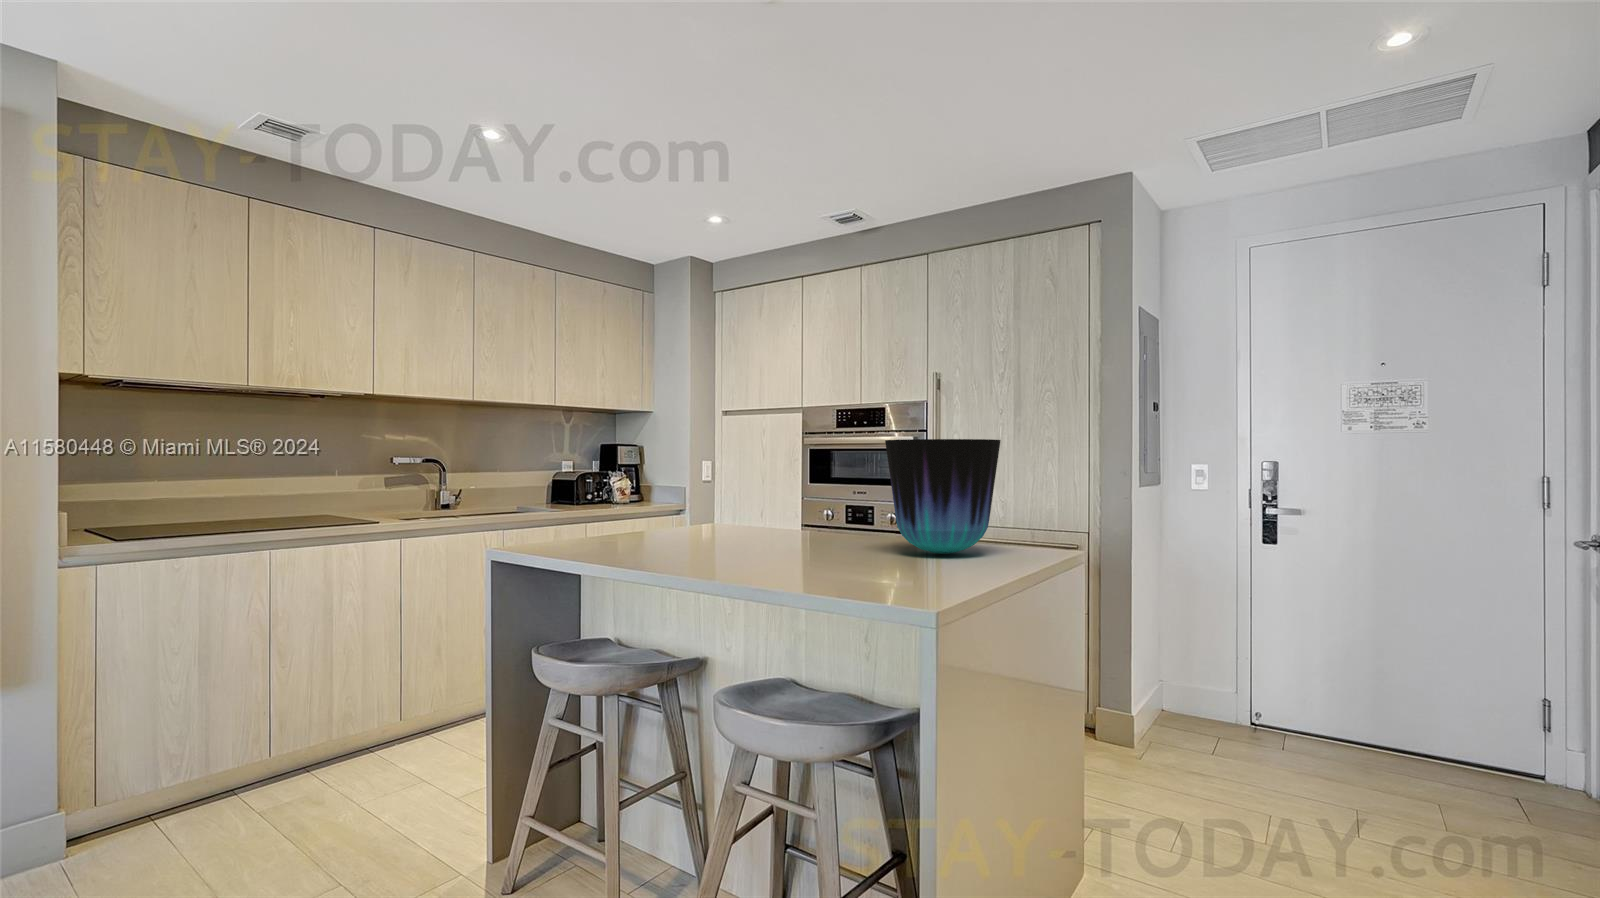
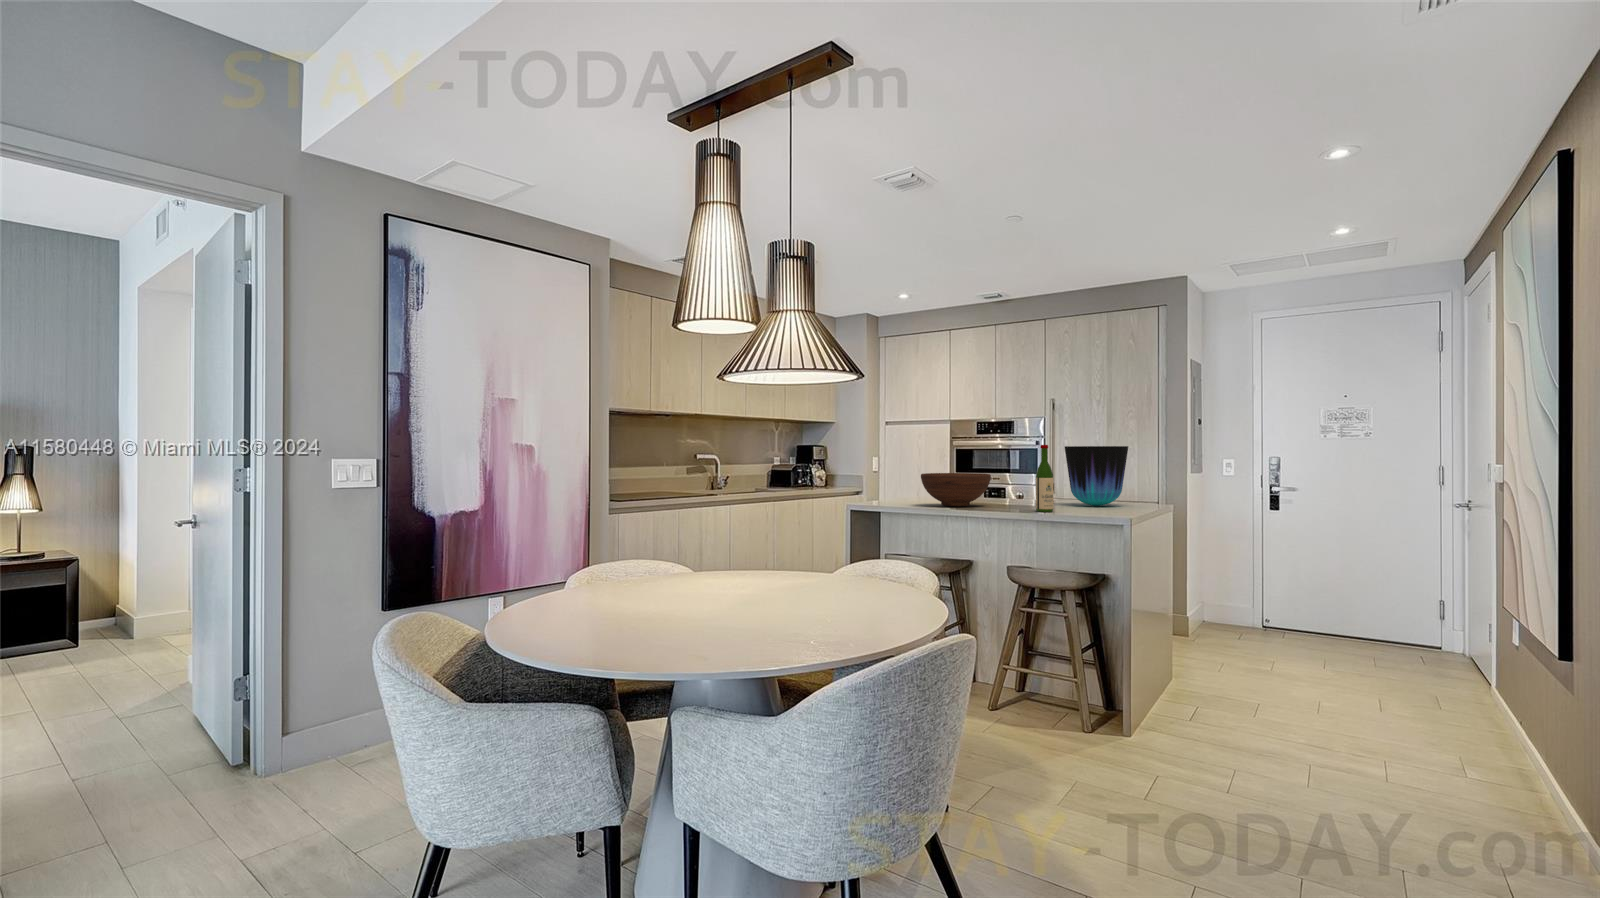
wine bottle: none [780,434,816,579] -> present [1036,445,1053,512]
fruit bowl: none [615,490,746,555] -> present [921,473,991,507]

